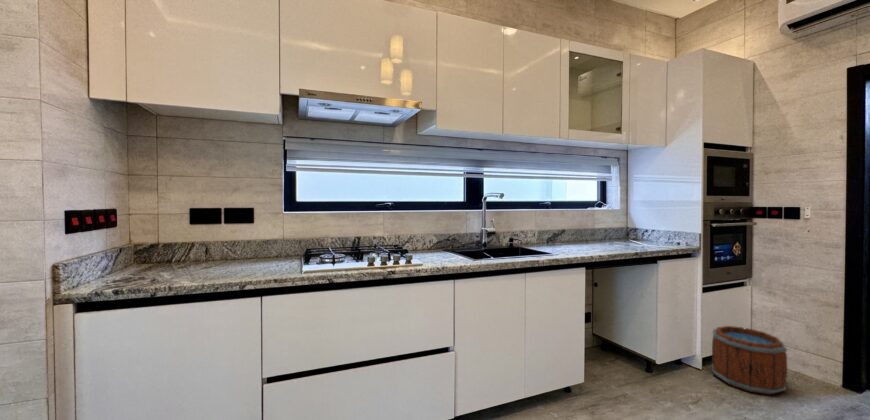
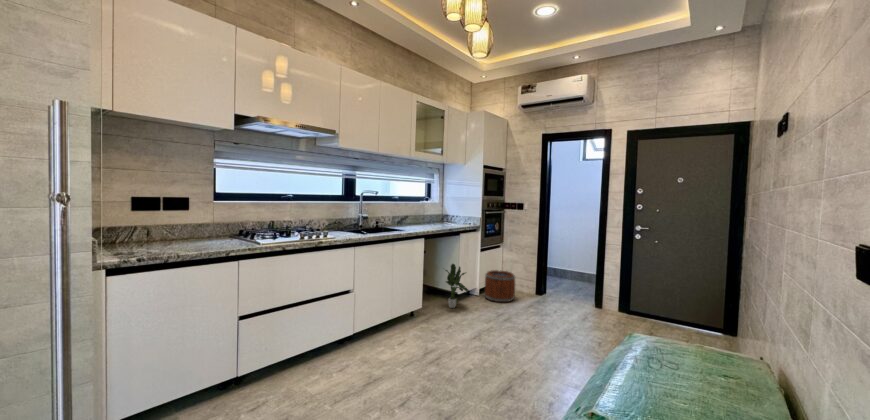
potted plant: none [622,310,677,386] -> present [445,264,469,308]

